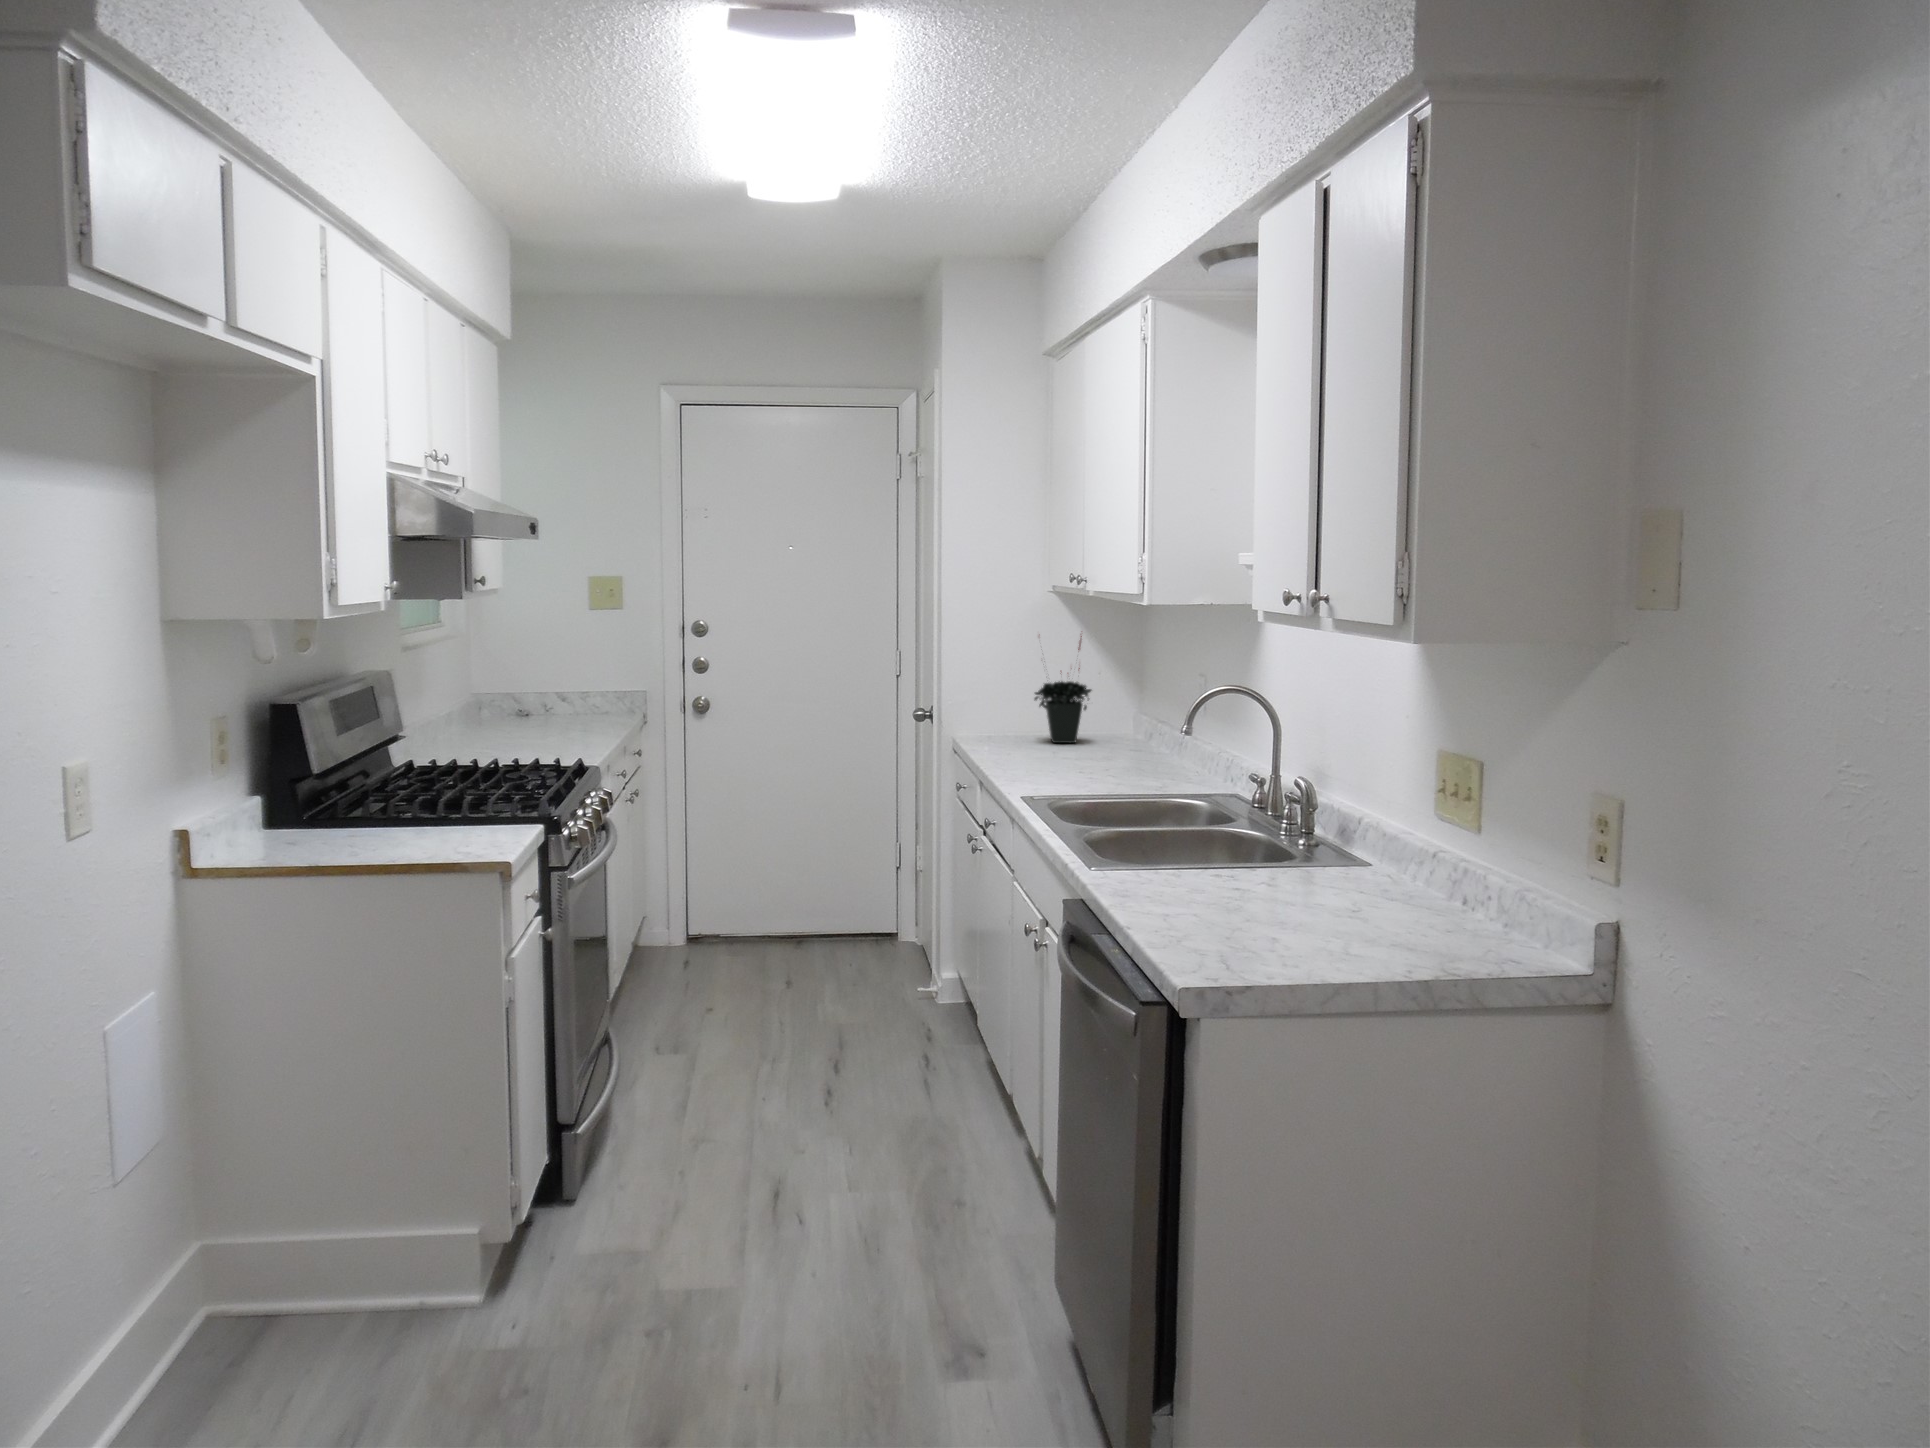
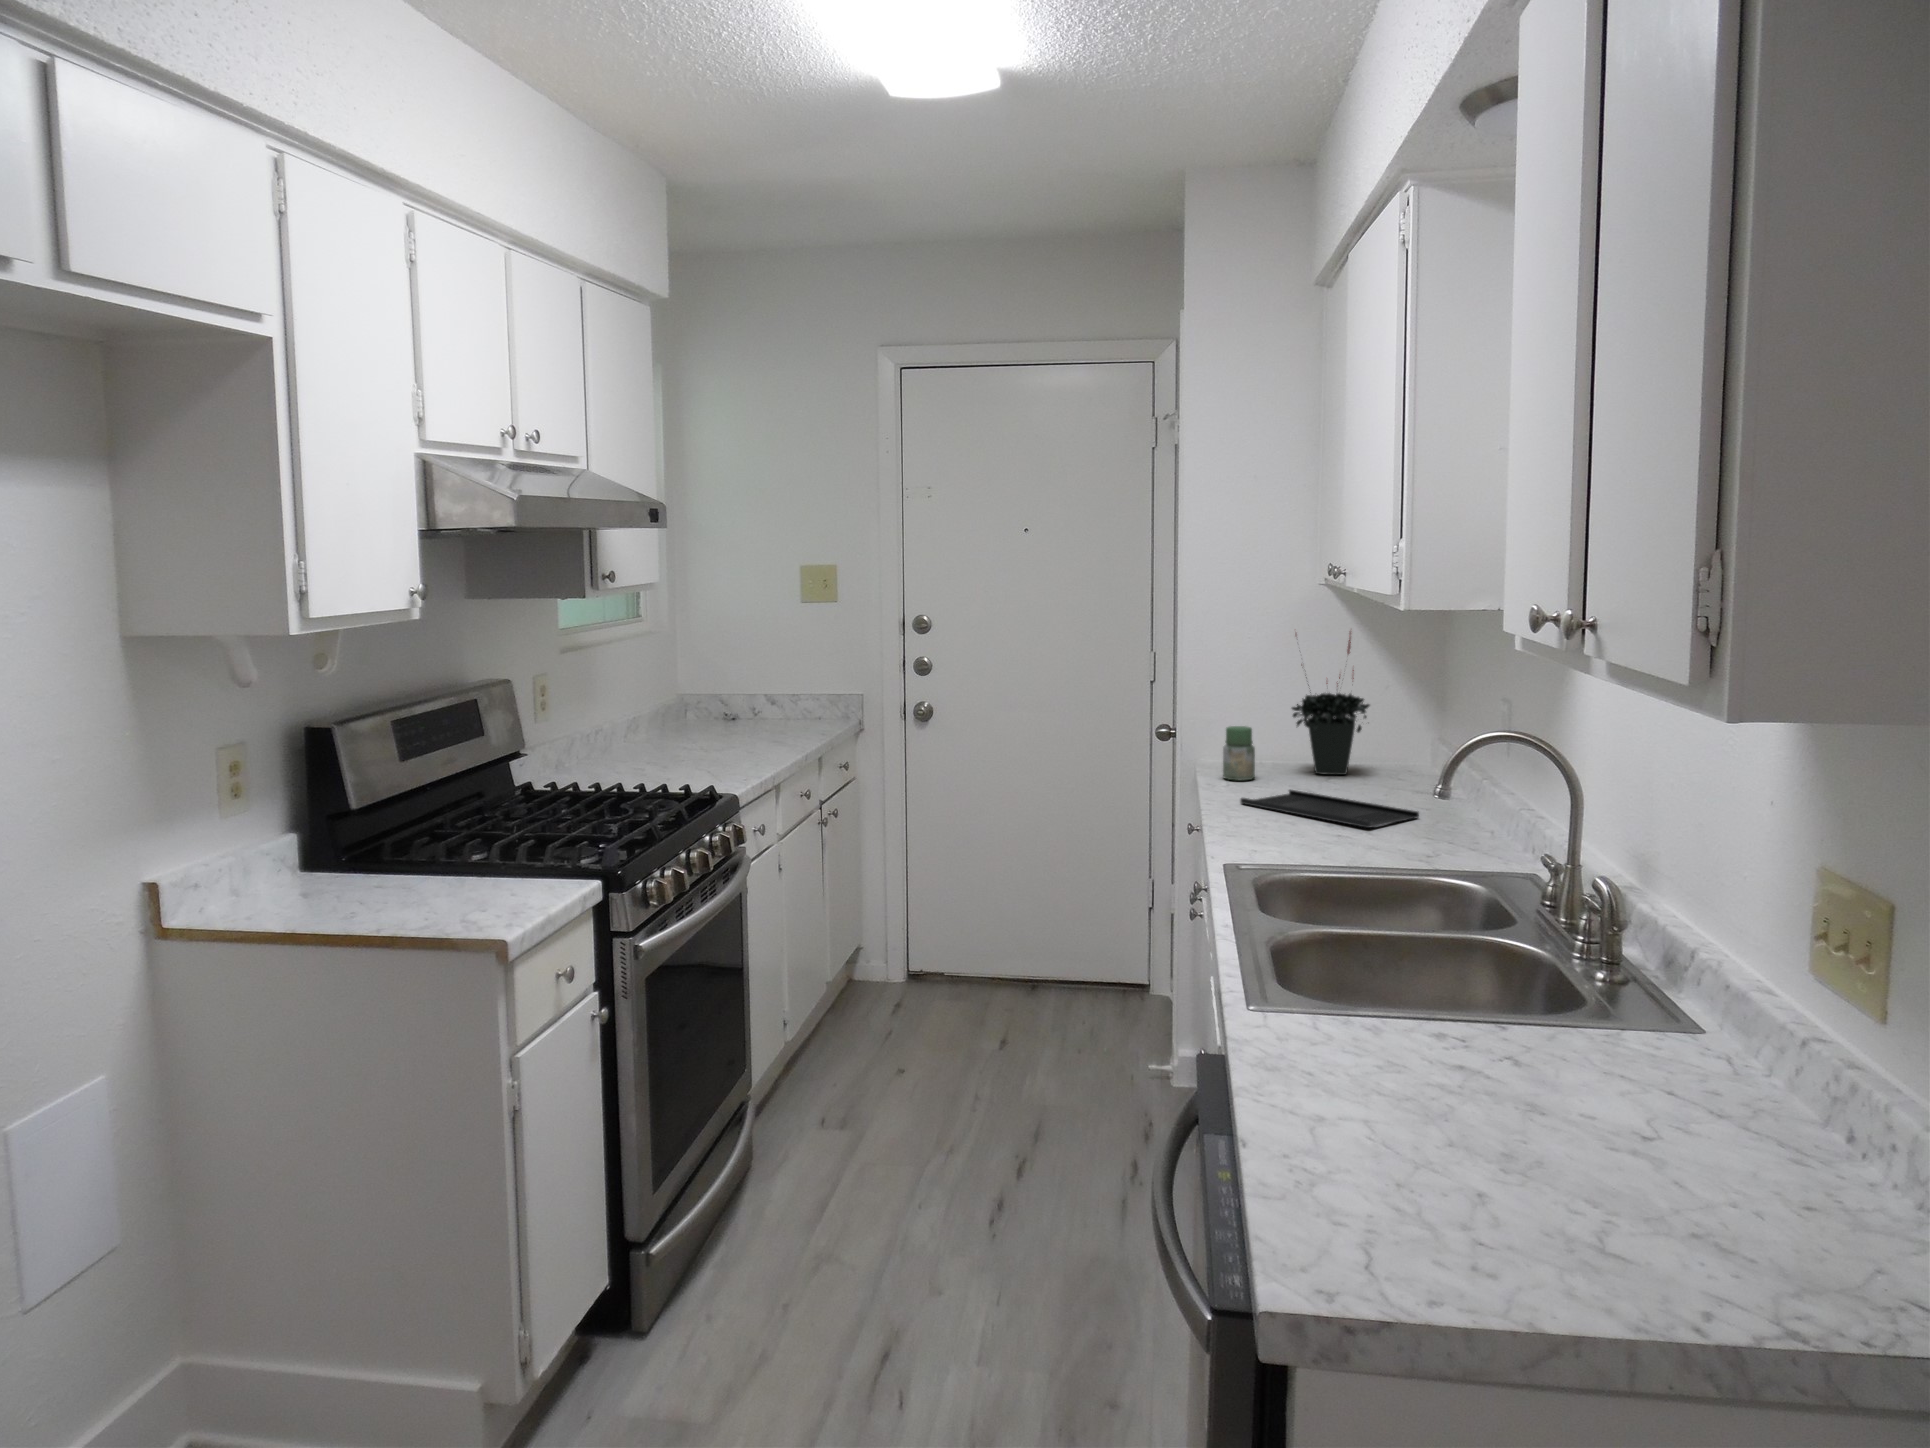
jar: none [987,707,1011,748] -> present [1223,726,1255,781]
tray: none [1012,752,1143,774] -> present [1240,790,1419,828]

